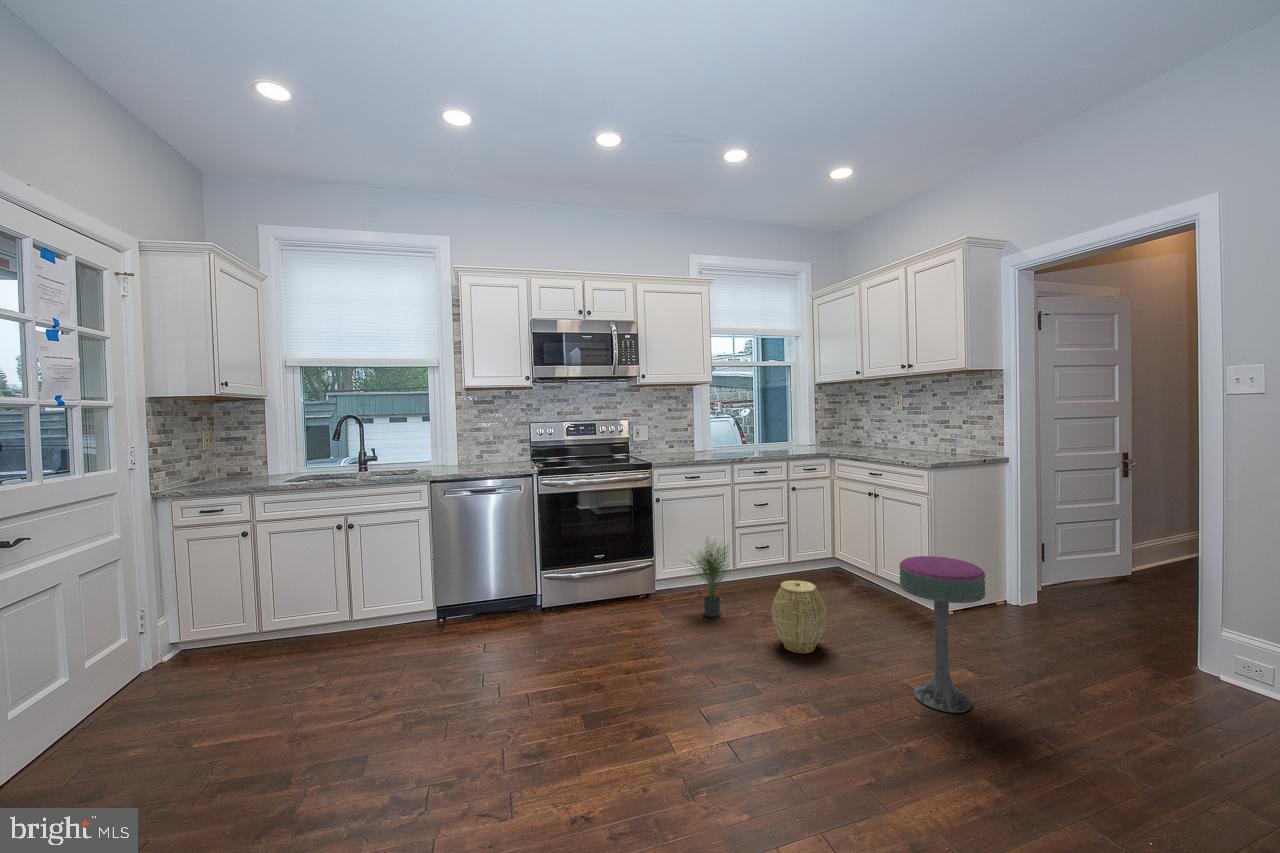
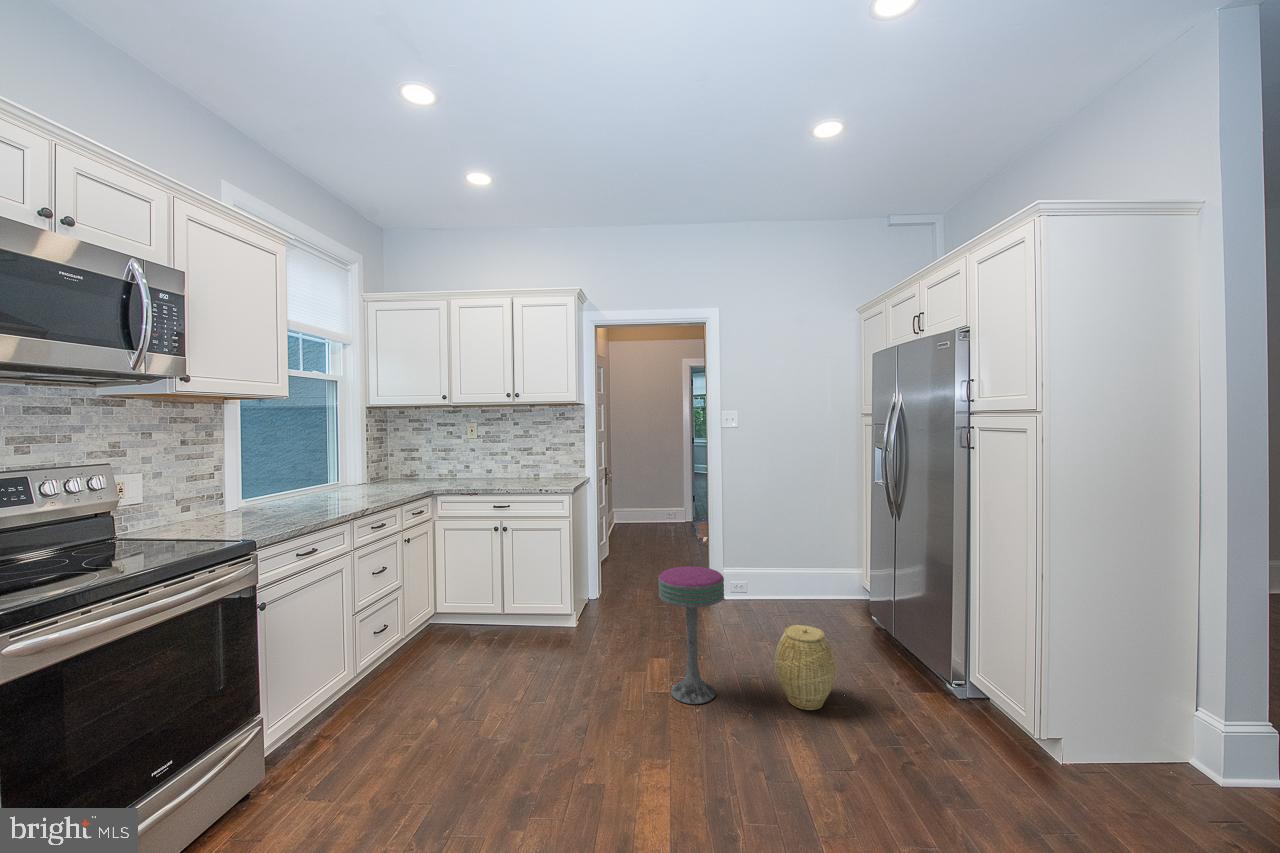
potted plant: present [691,538,729,617] -> none [341,624,439,760]
woven basket: present [772,580,827,653] -> present [774,625,837,710]

